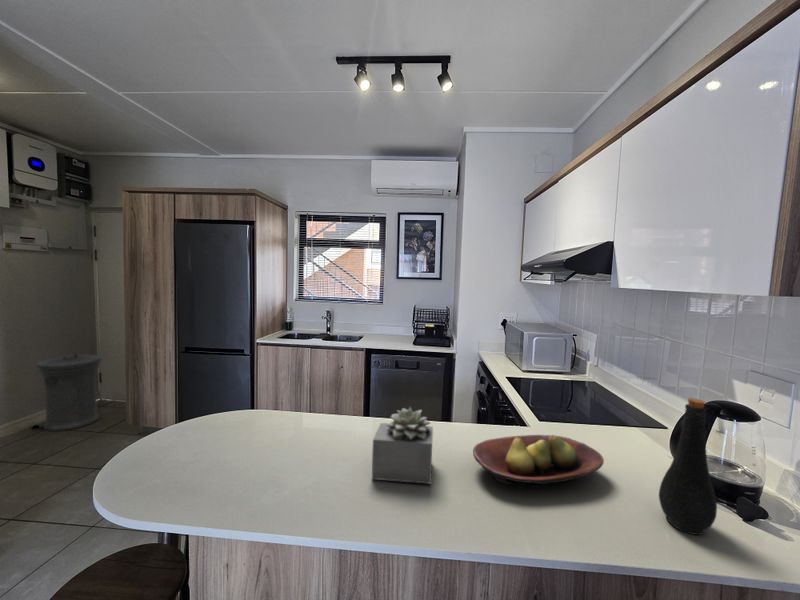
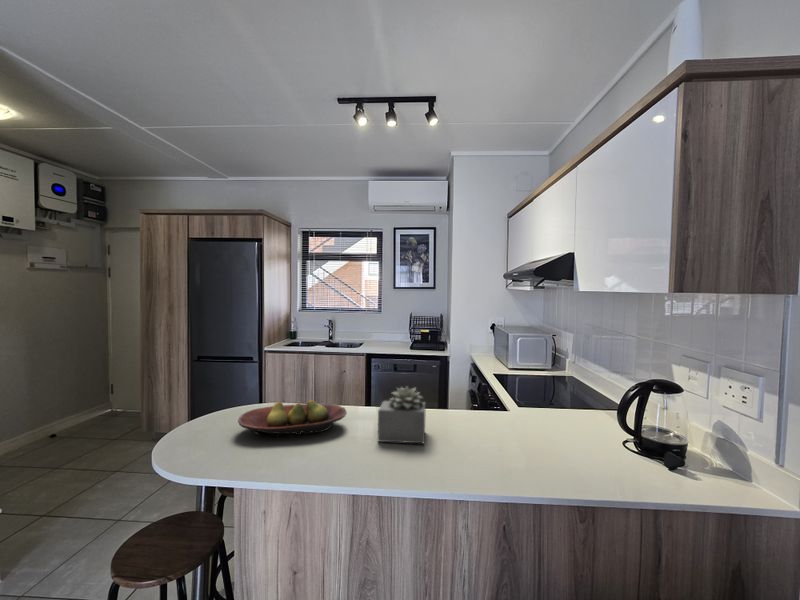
trash can: present [37,354,102,431] -> none [55,366,116,439]
bottle: present [659,398,717,535] -> none [597,368,637,470]
fruit bowl: present [473,435,604,486] -> present [238,400,346,437]

